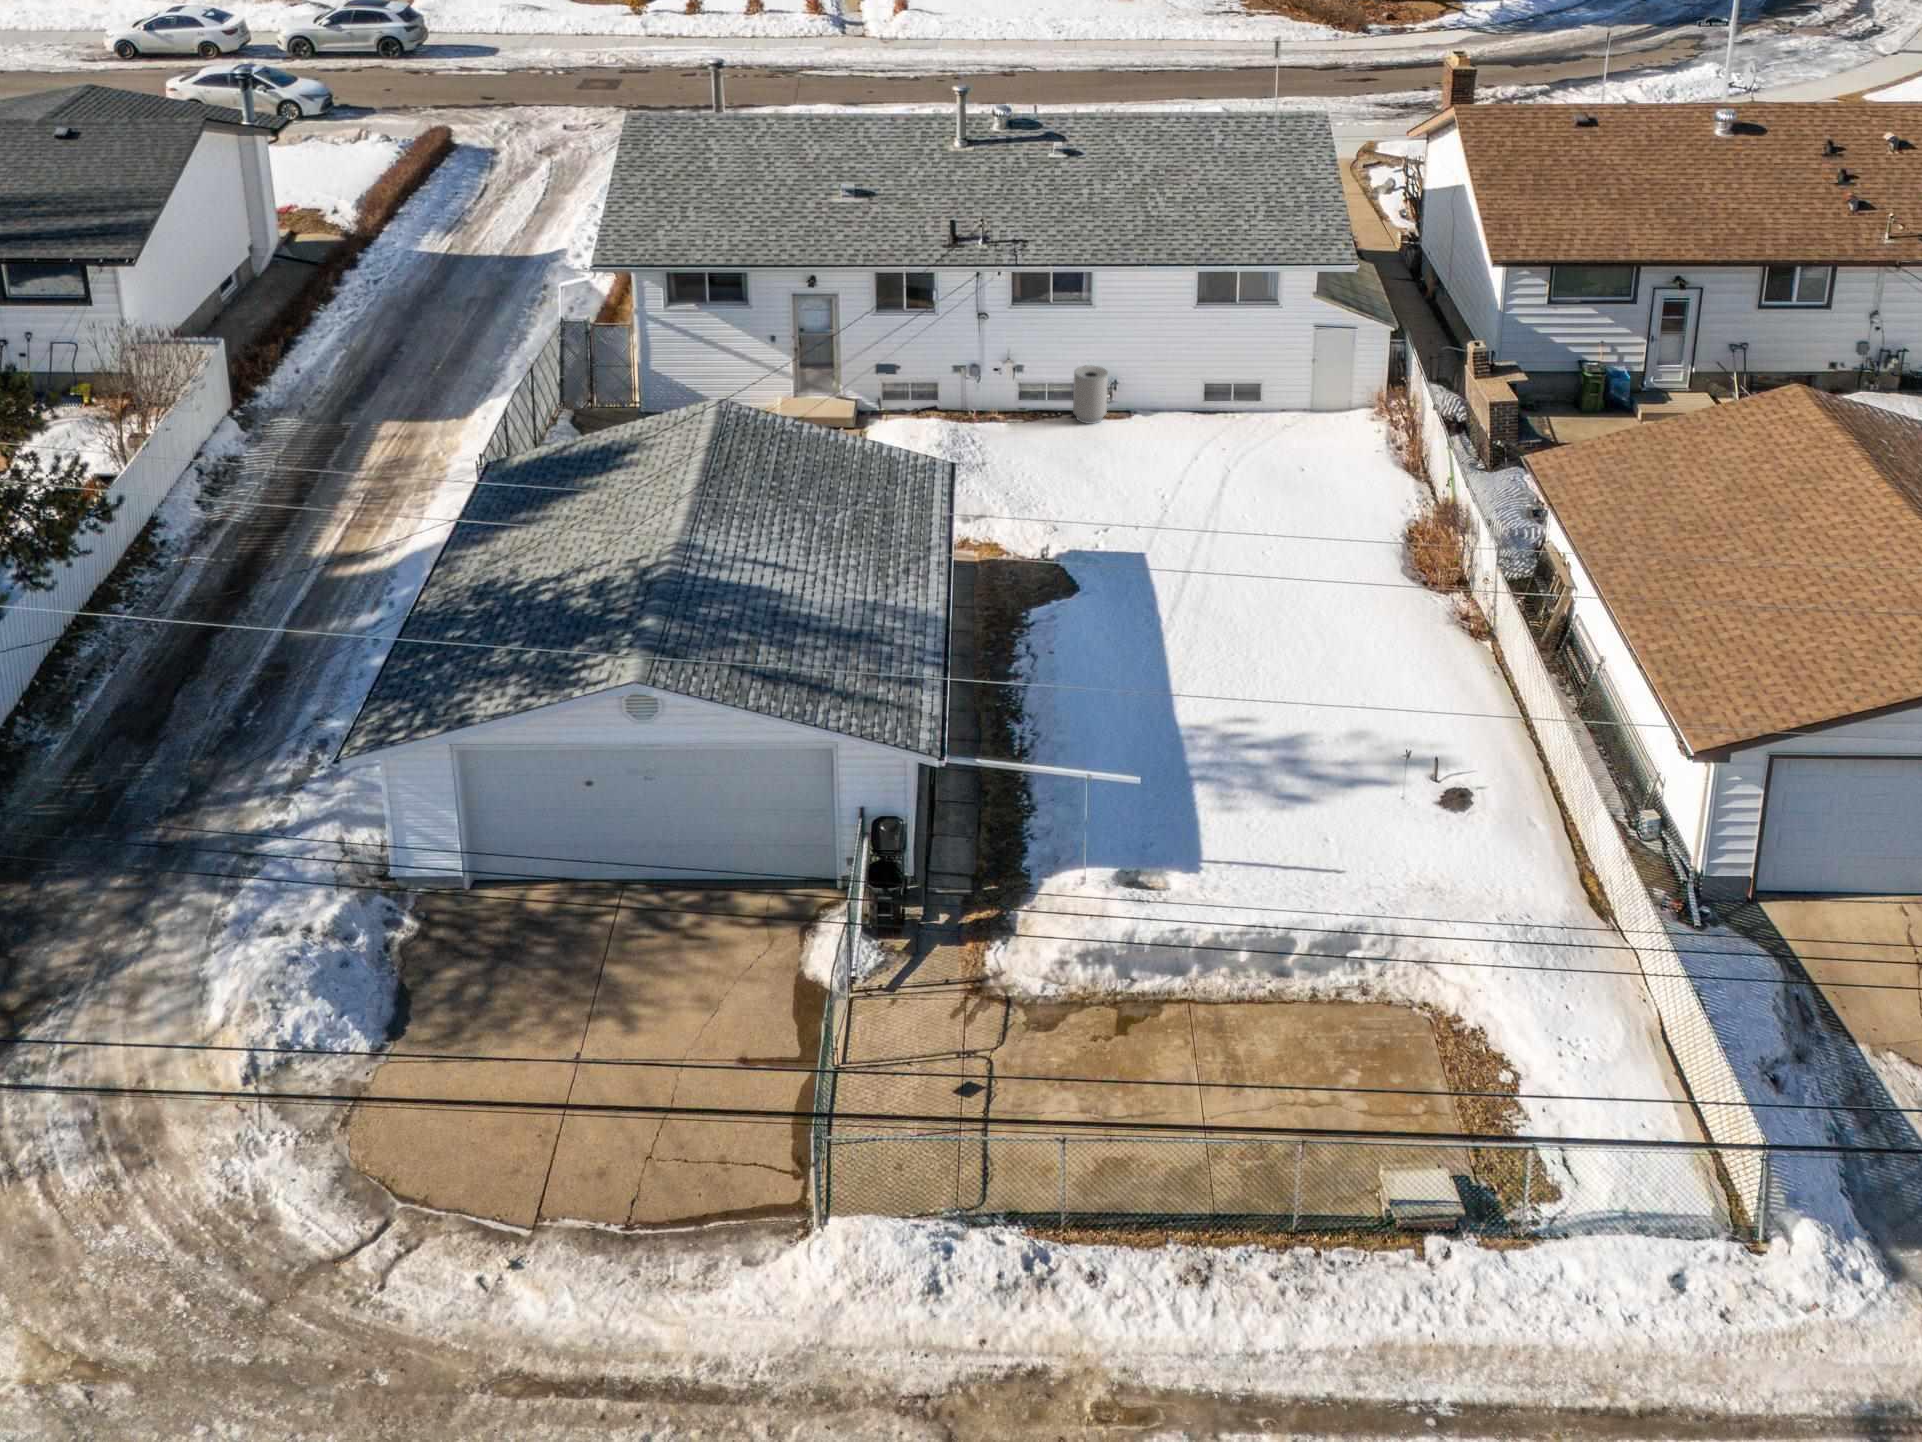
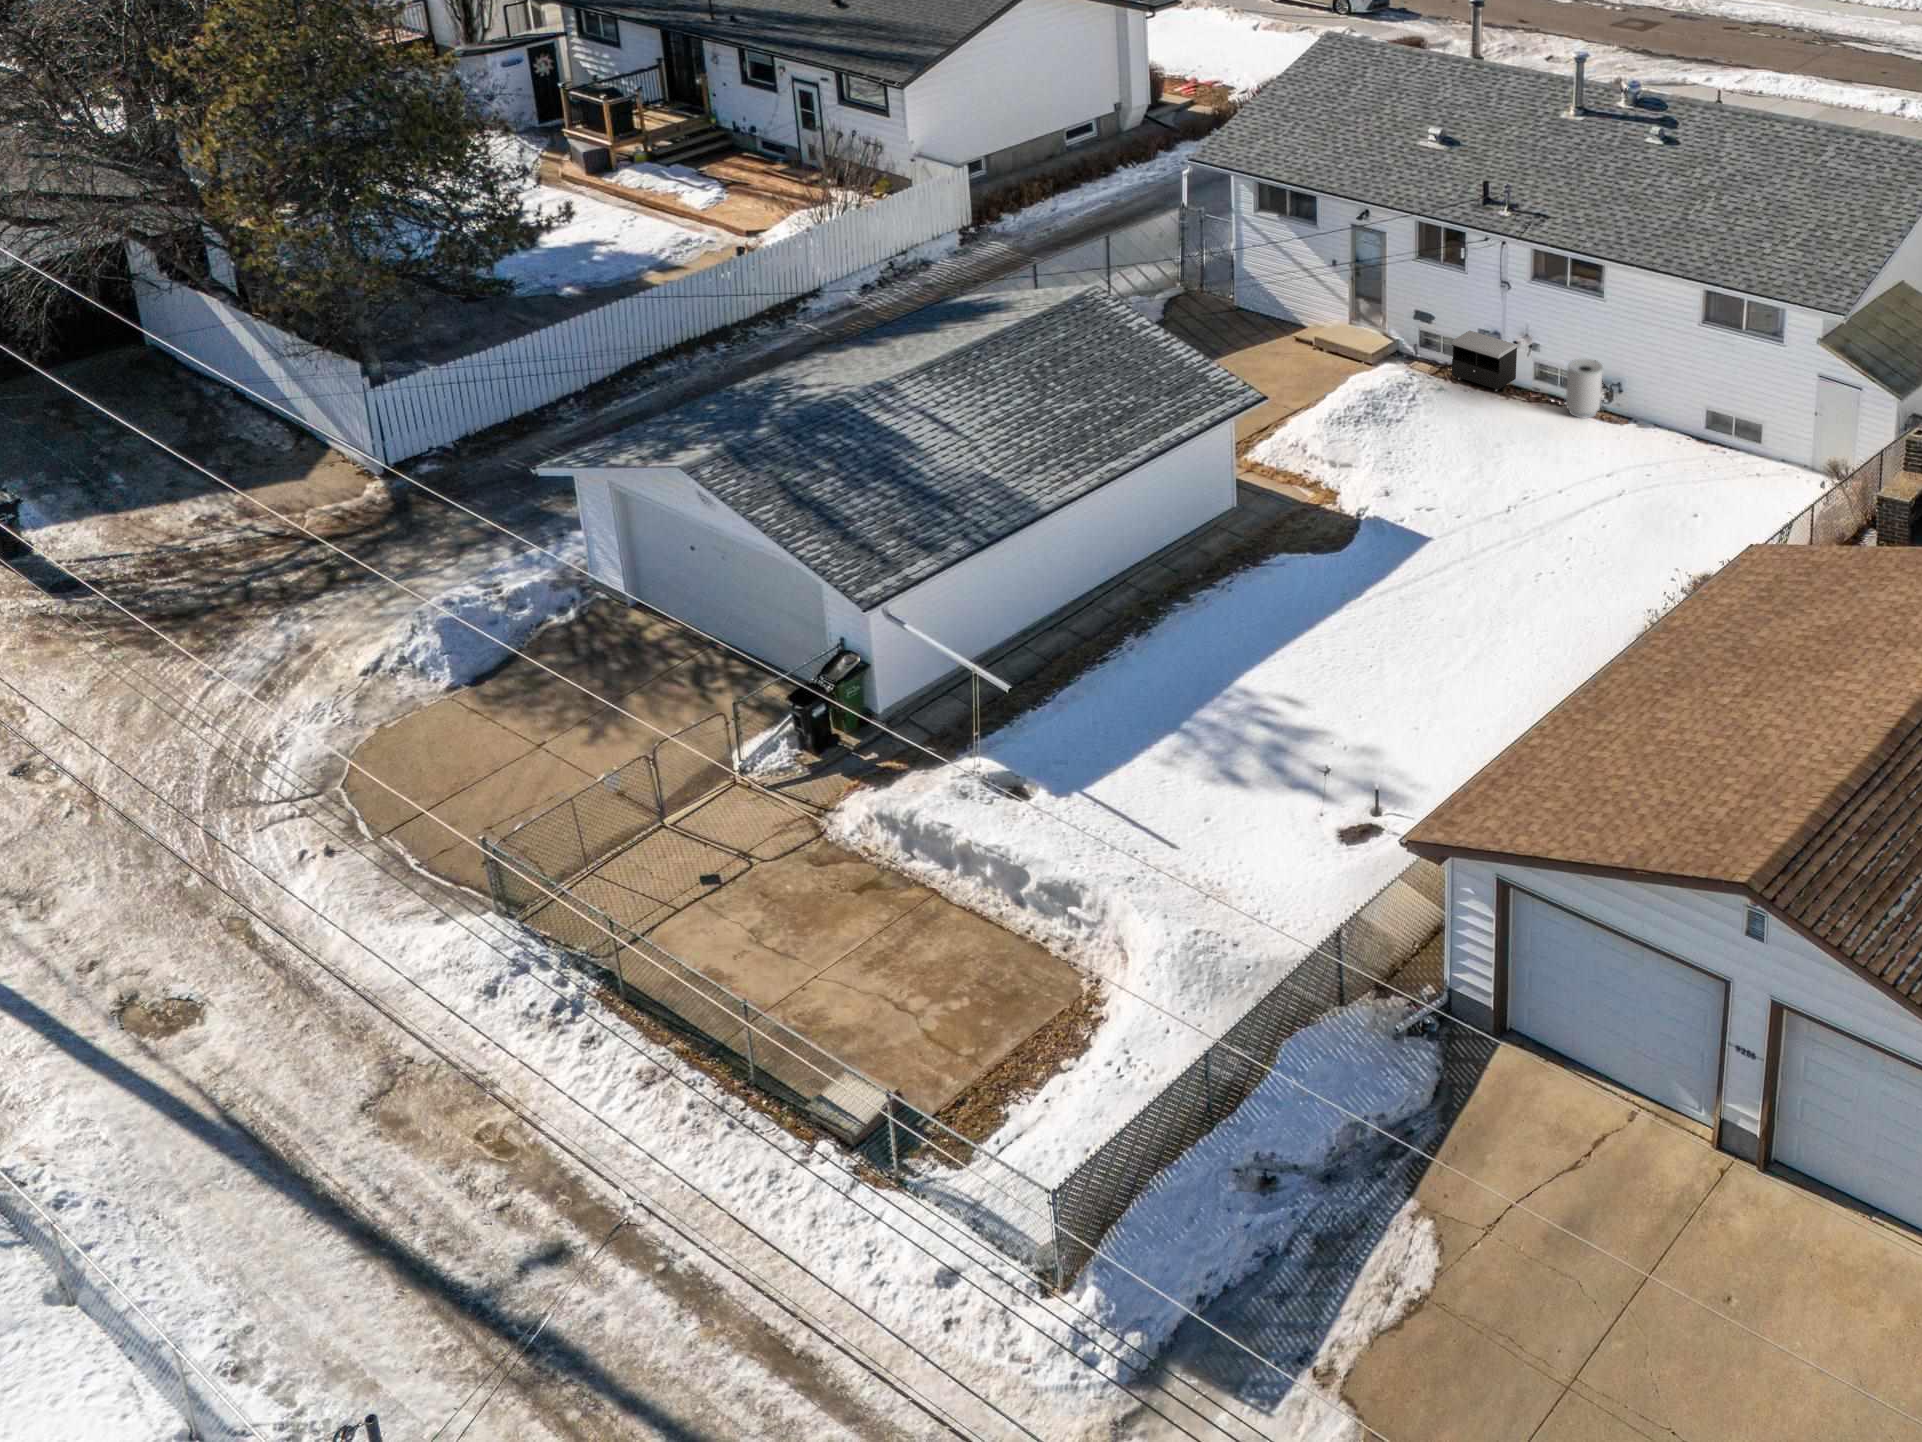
storage bench: none [945,370,1003,421] -> present [1452,331,1517,391]

